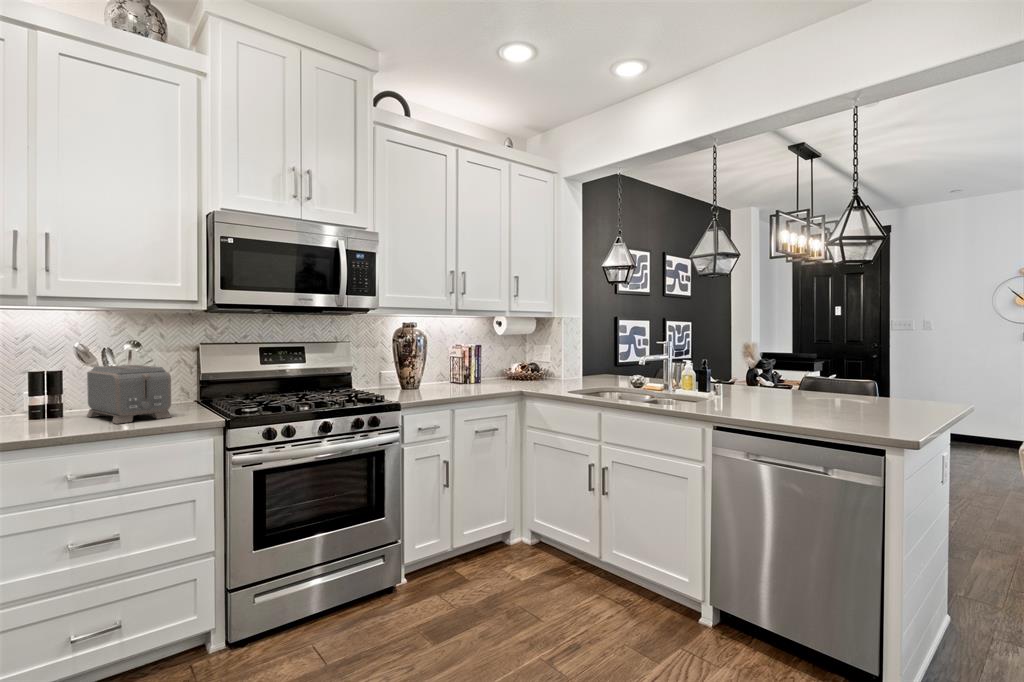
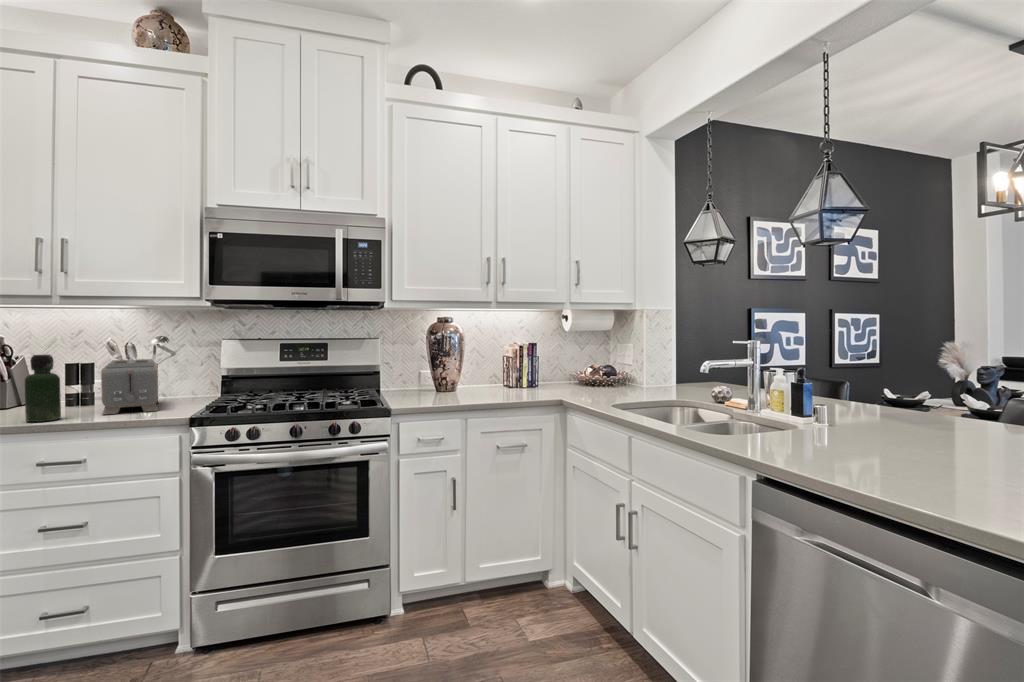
bottle: none [37,360,77,435] -> present [25,355,61,422]

